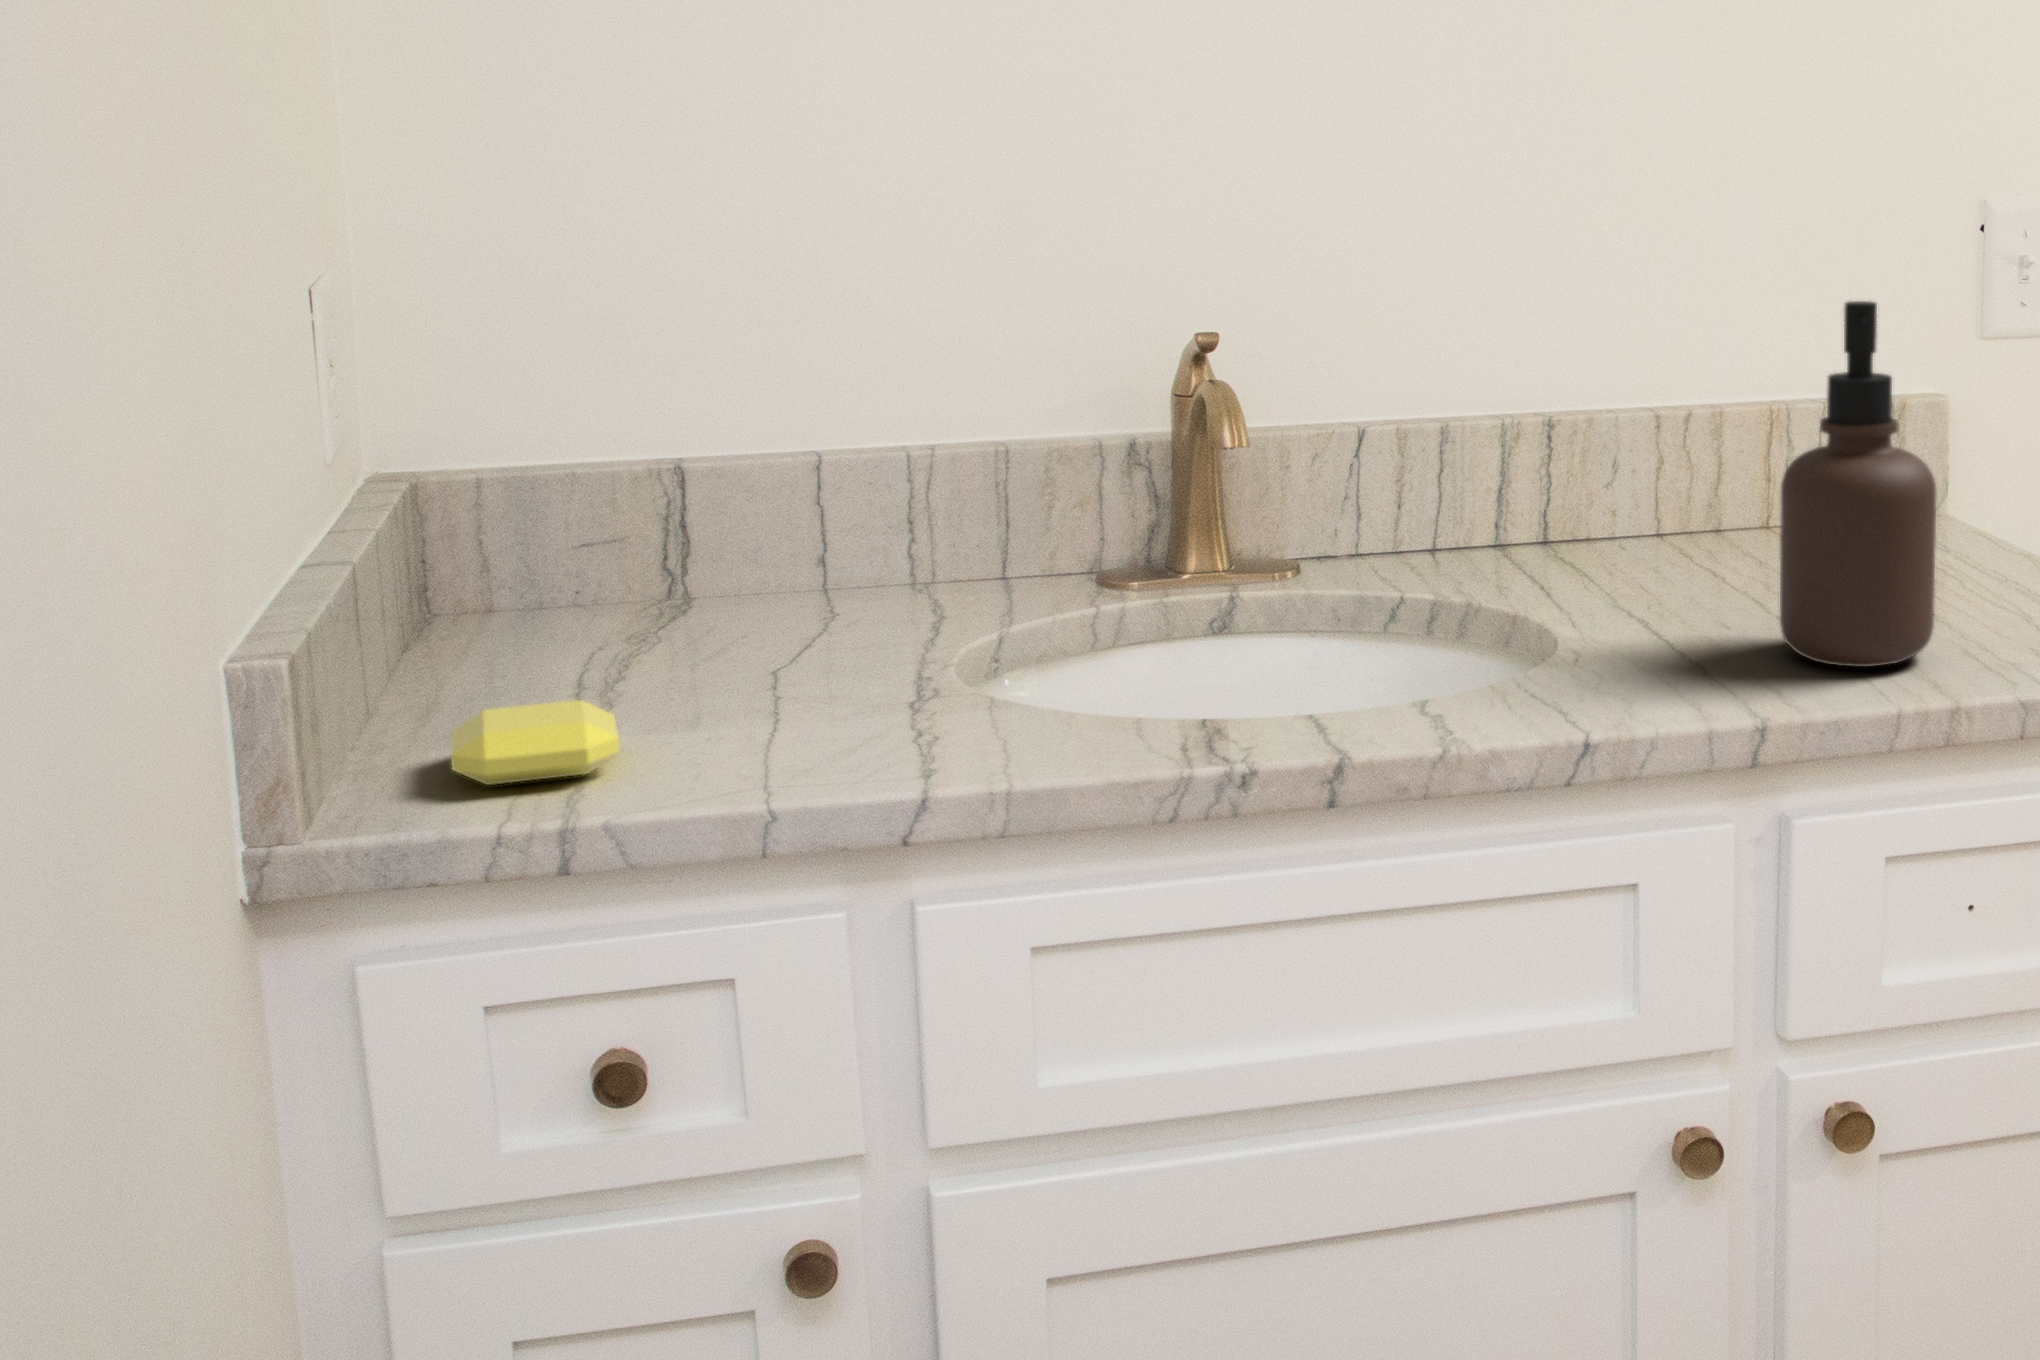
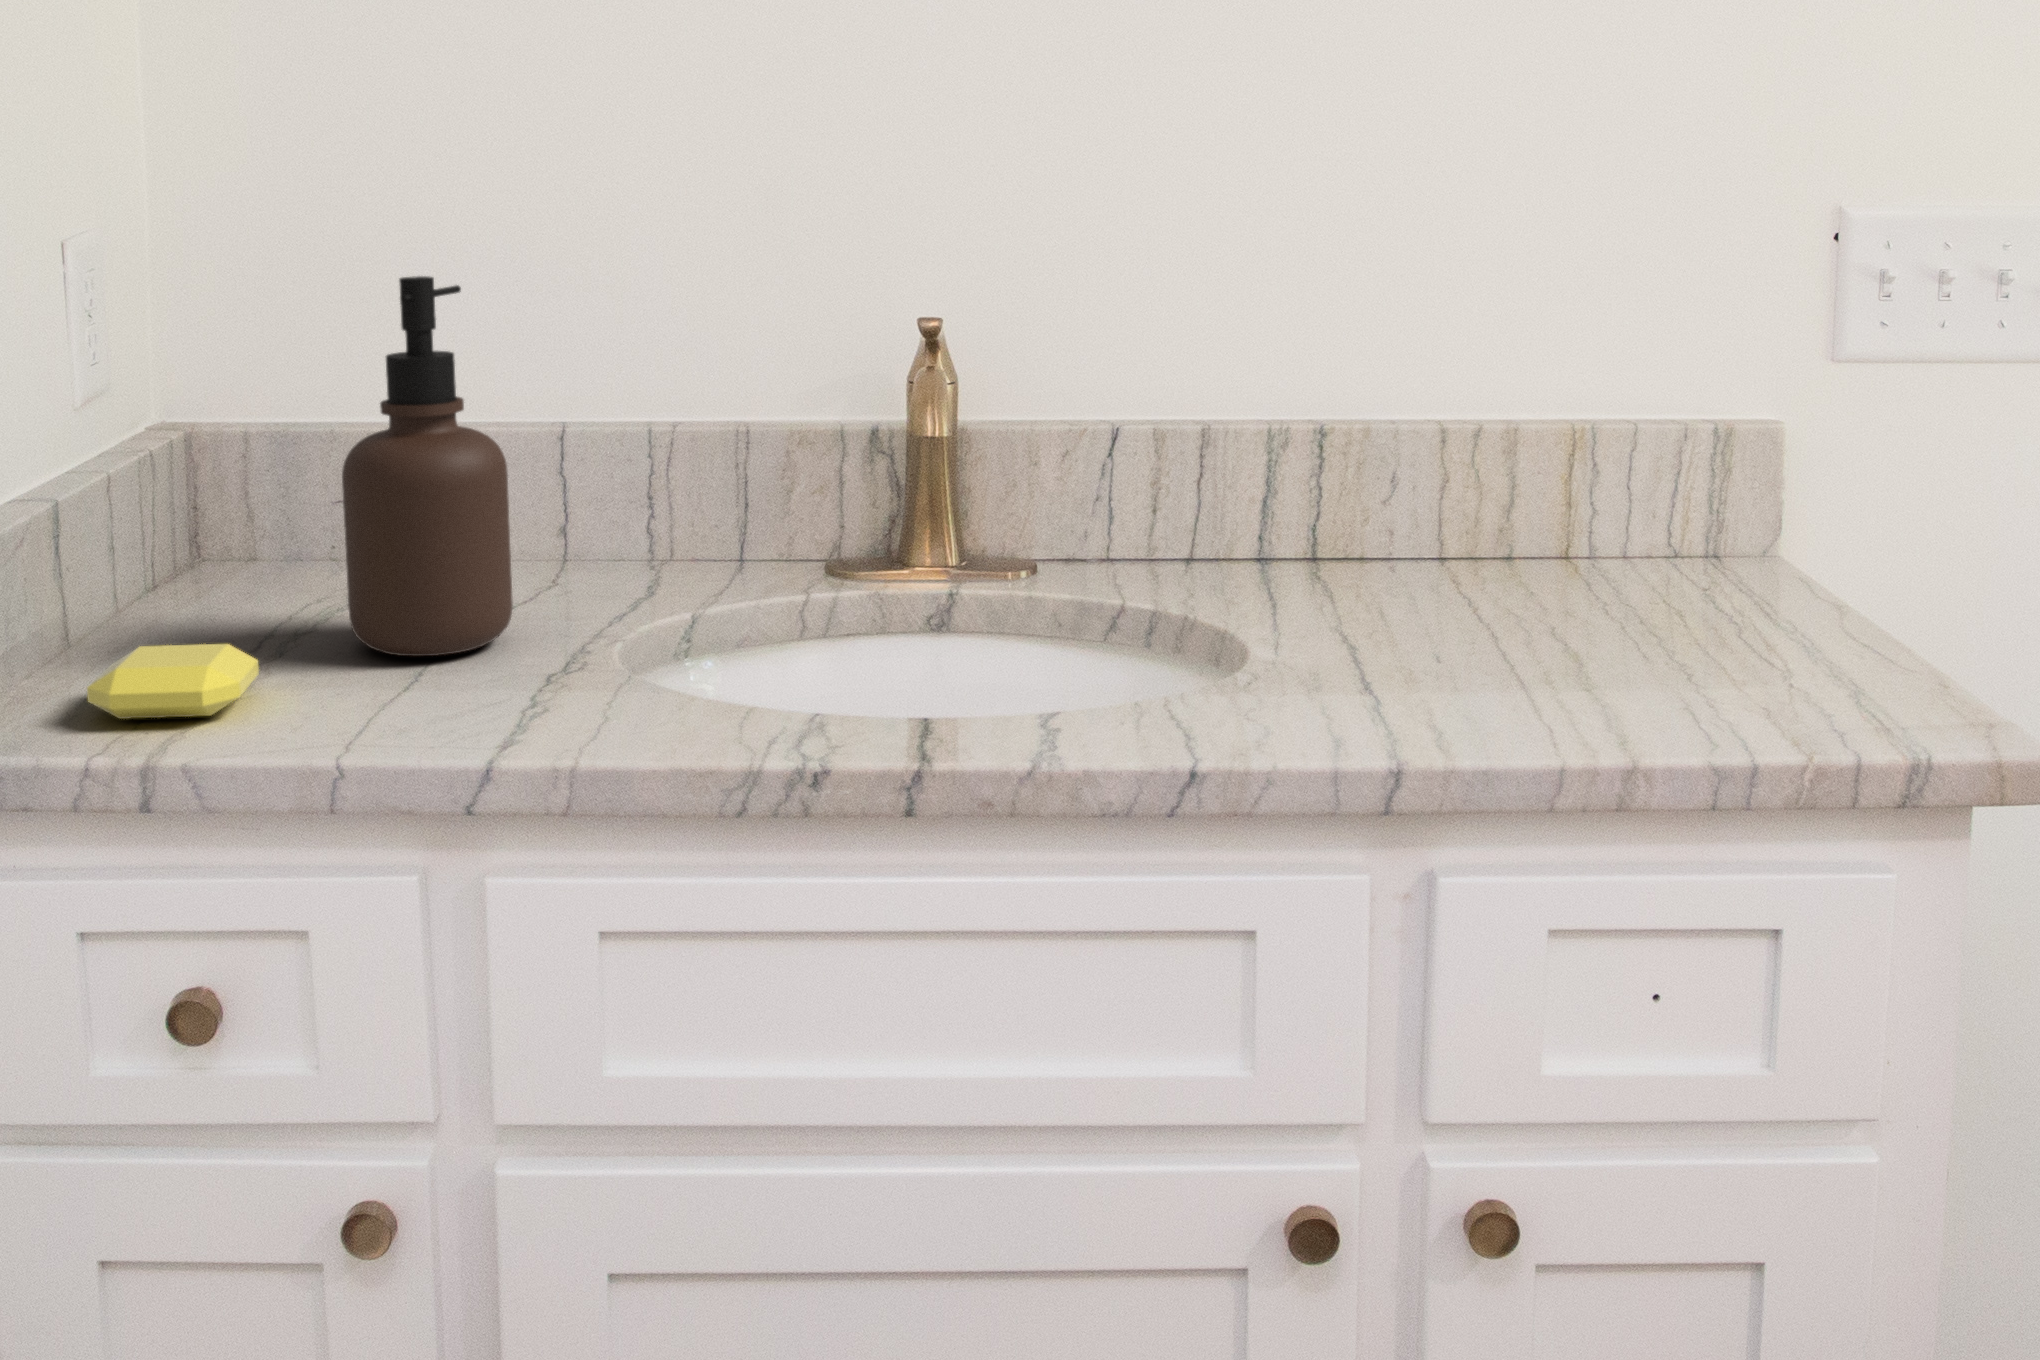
soap dispenser: present [1780,301,1936,667] -> present [342,276,513,656]

